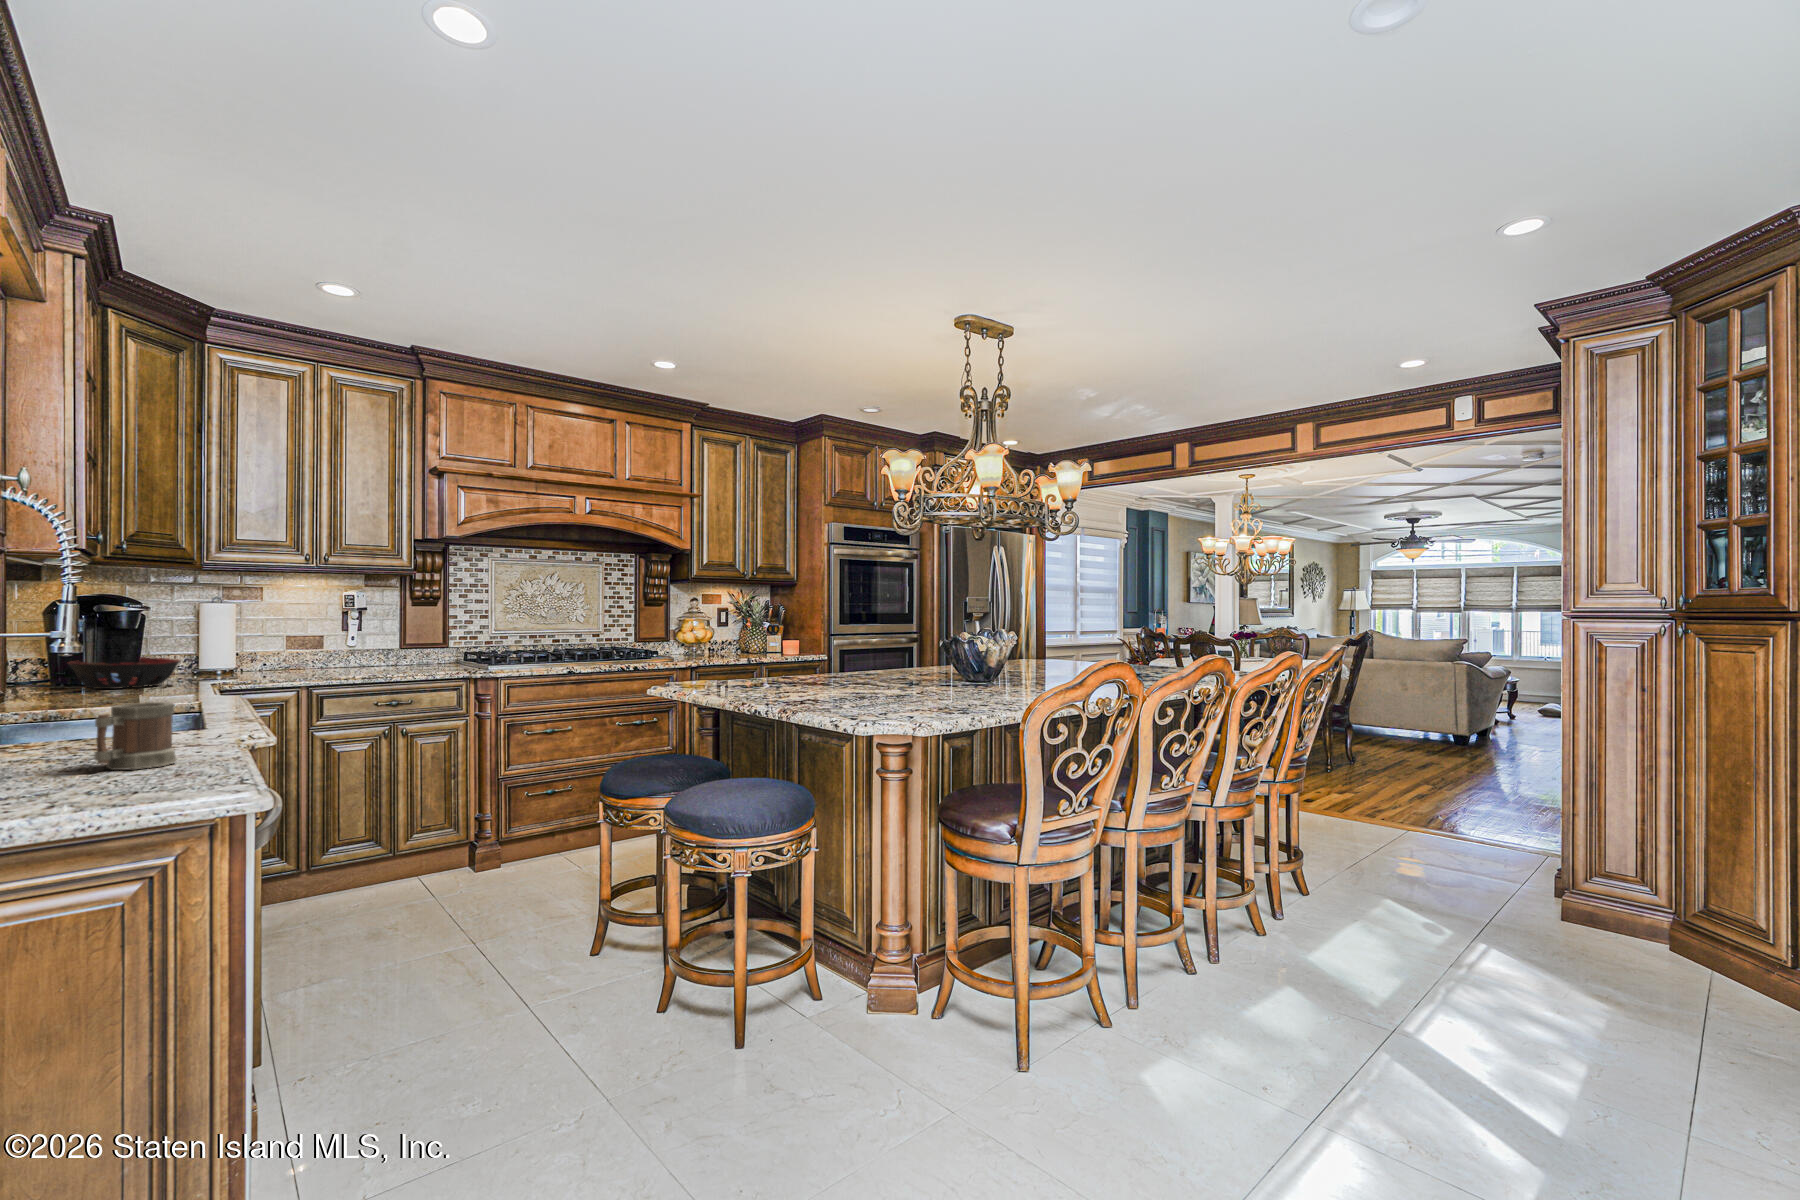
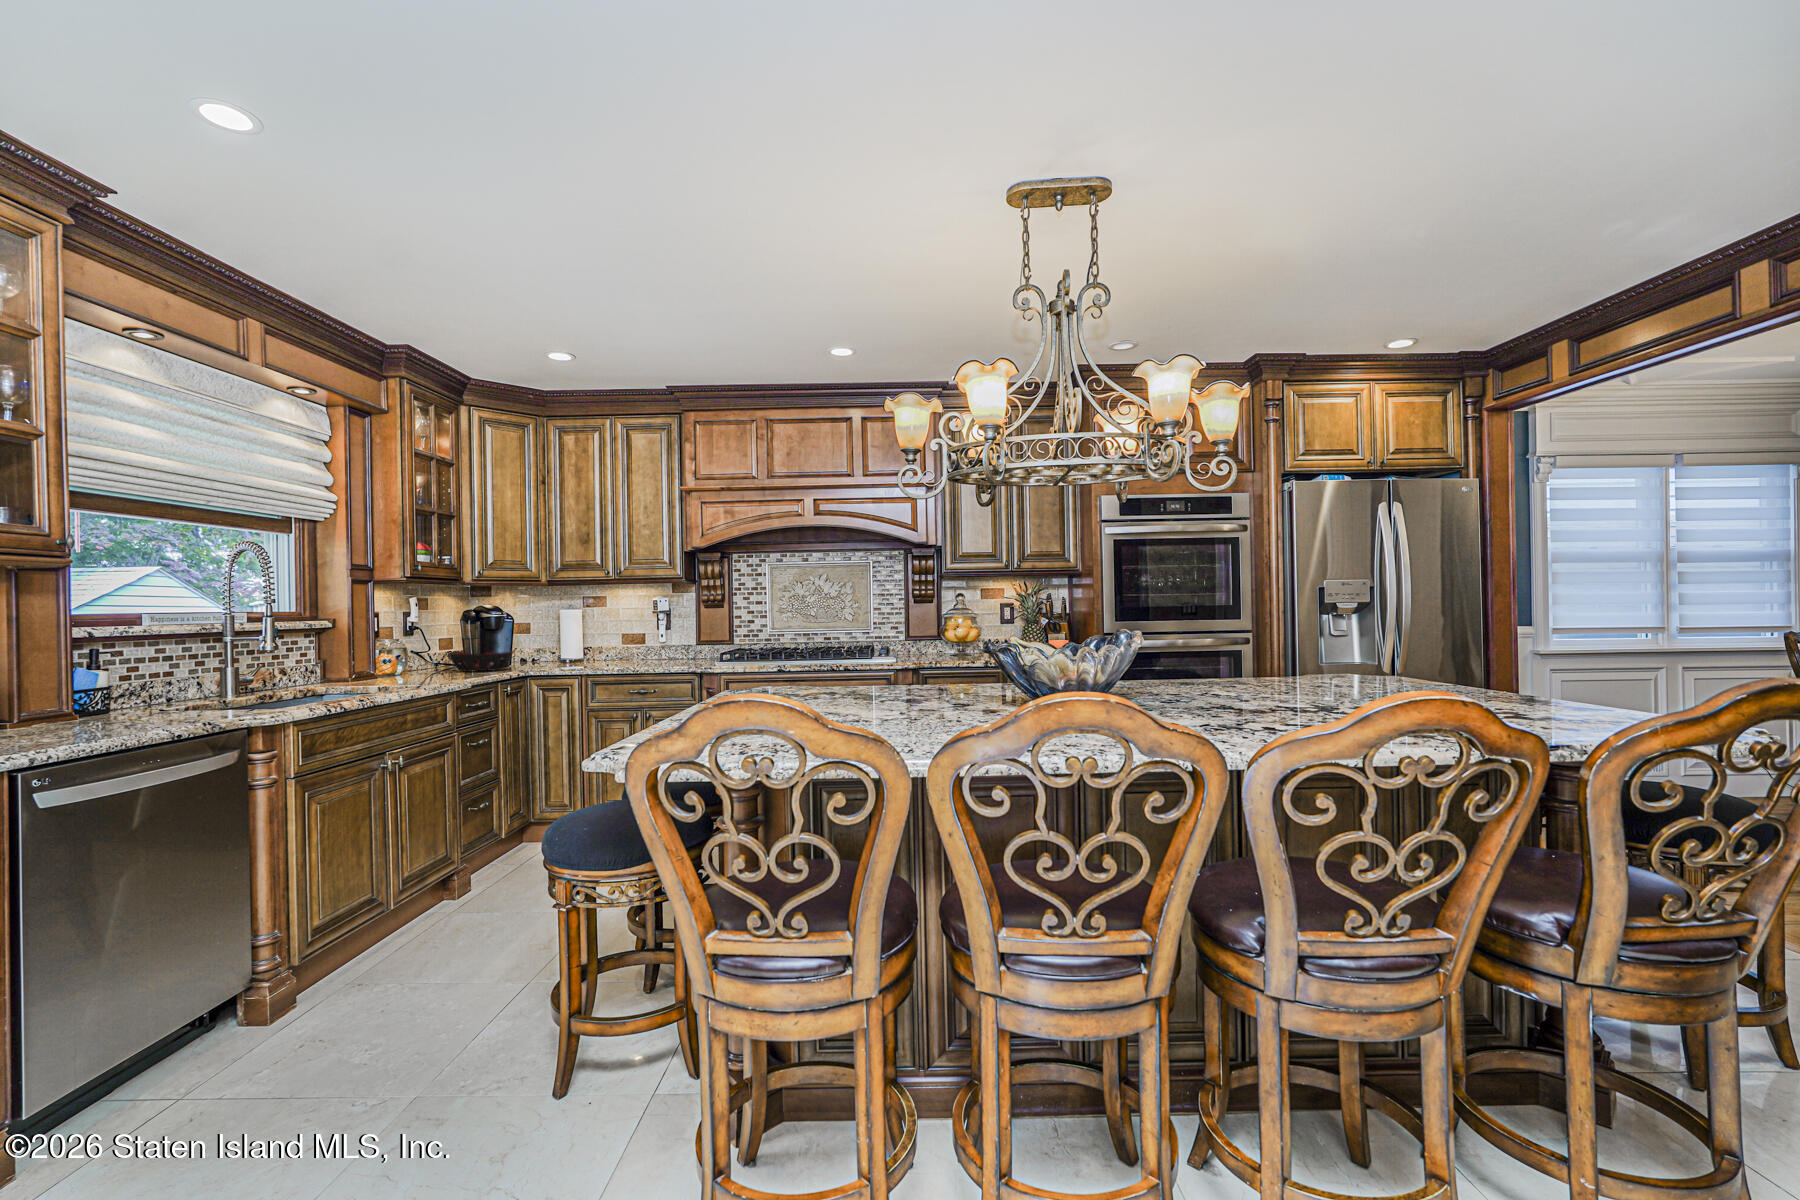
mug: present [95,702,176,770] -> none [66,682,135,731]

